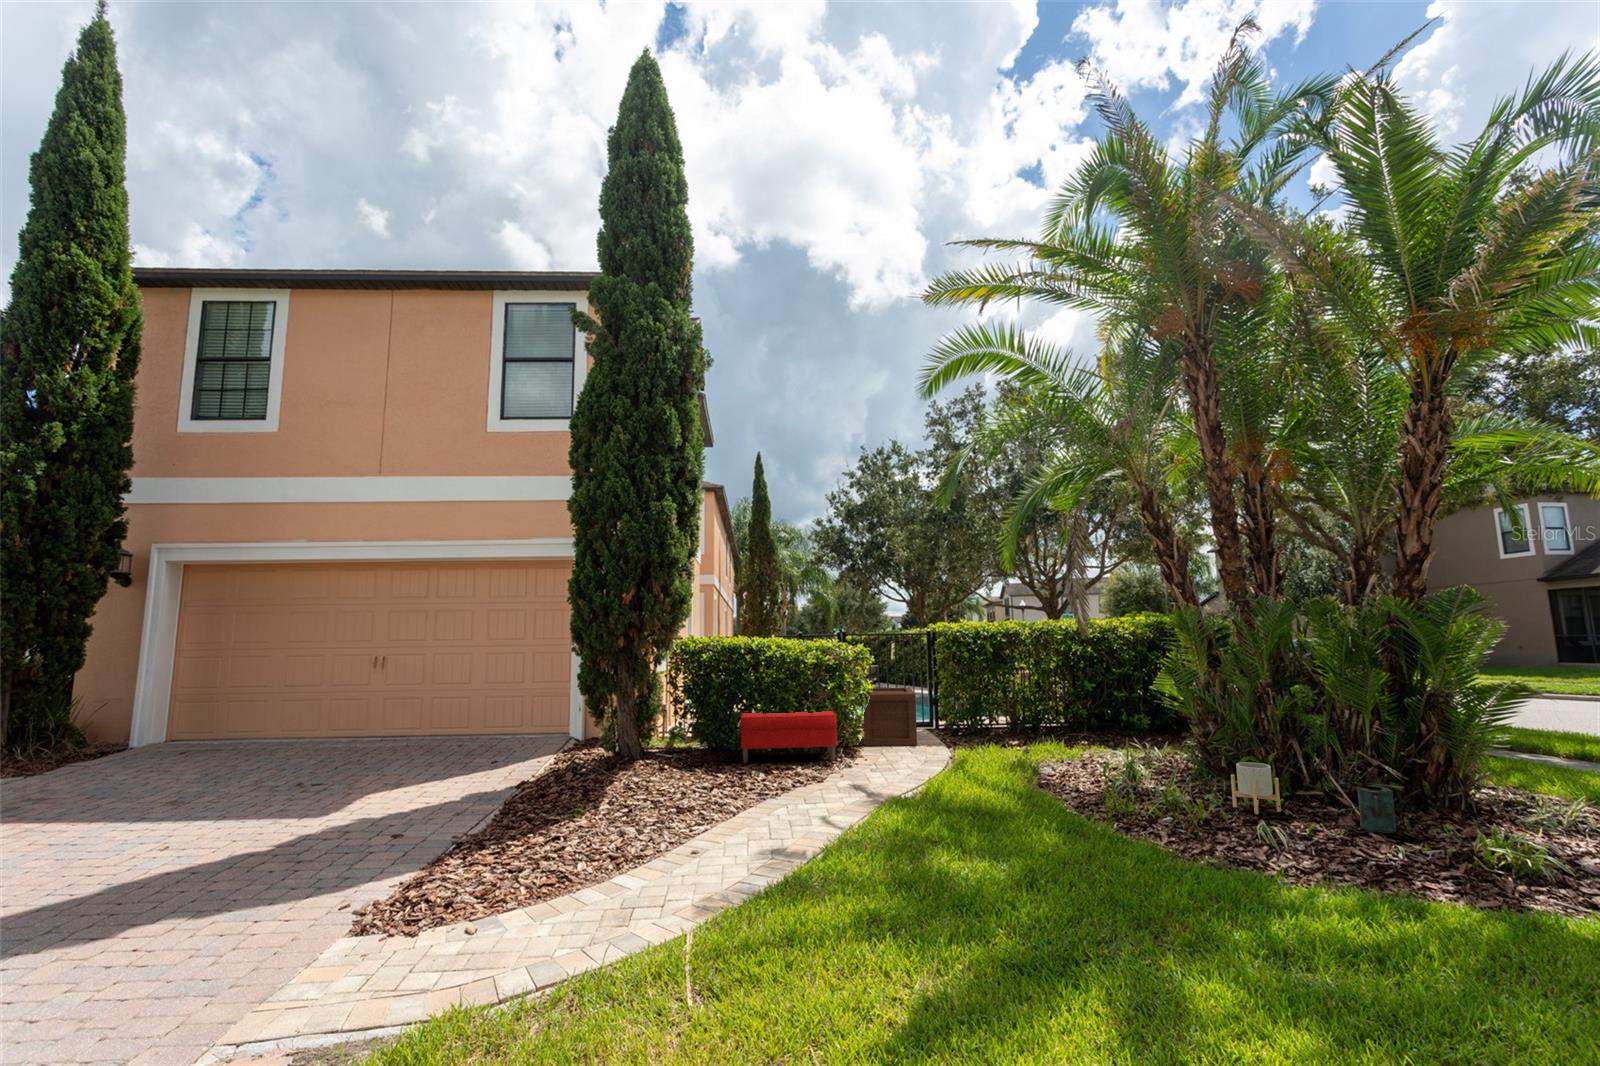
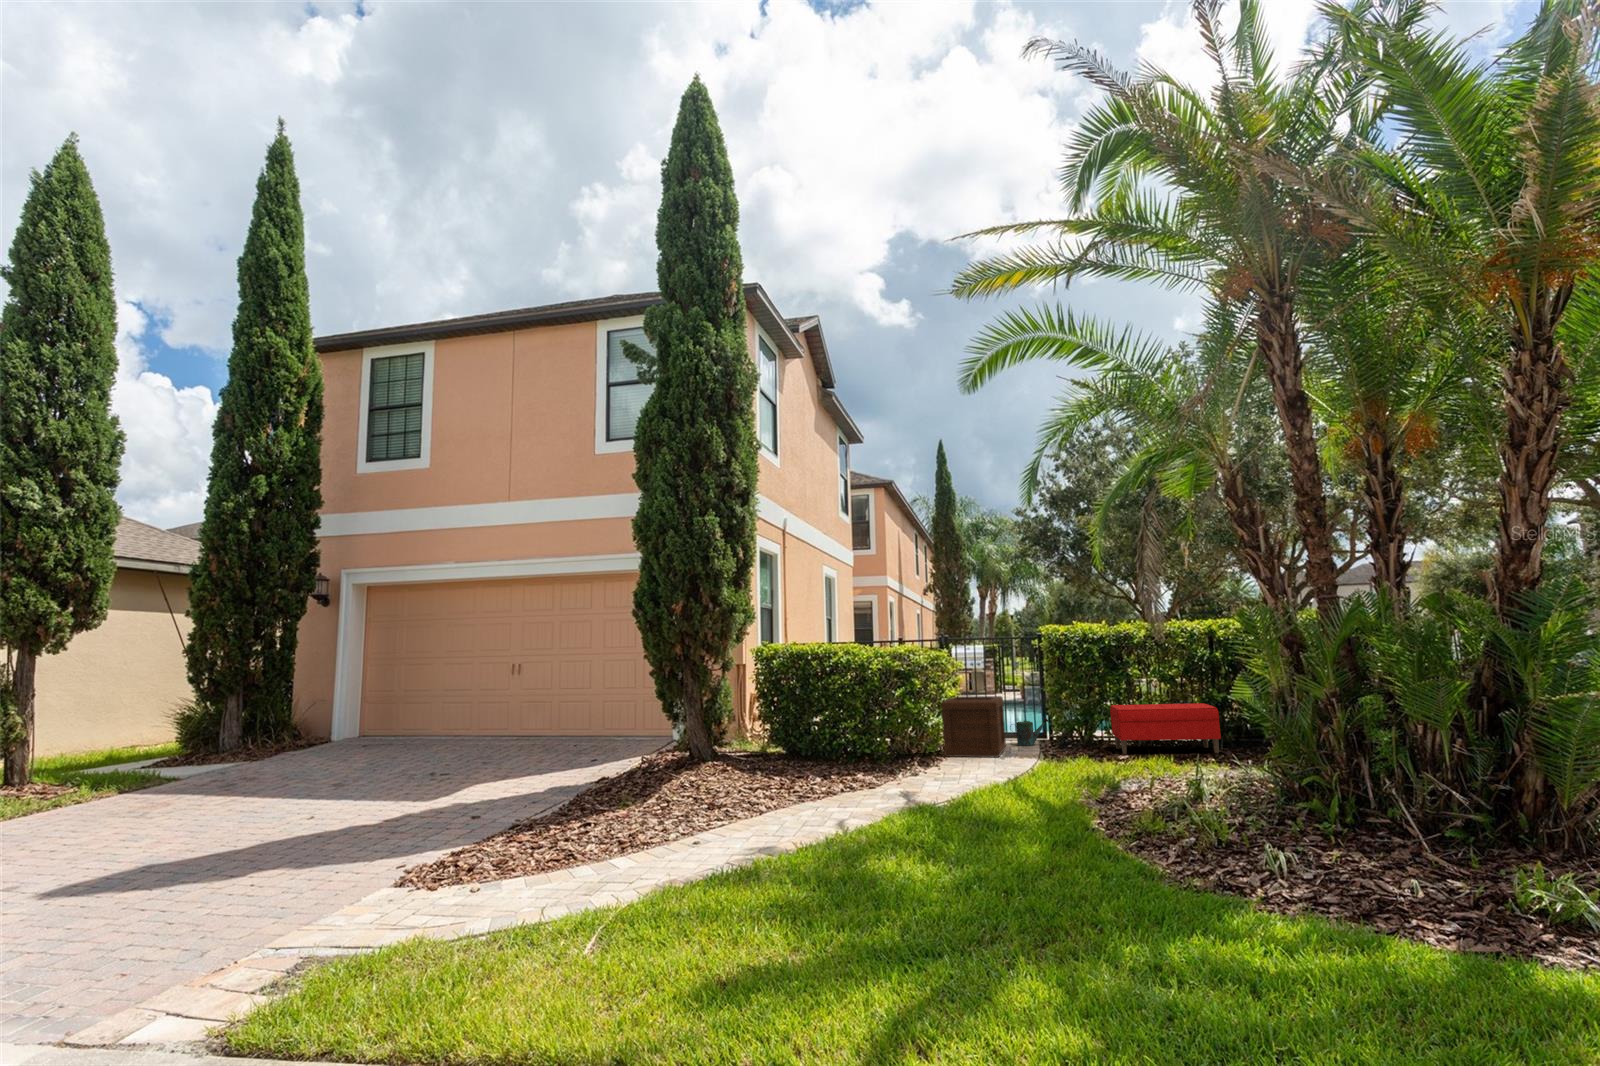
bench: present [740,709,837,763] -> present [1110,703,1221,754]
planter: present [1231,762,1281,814] -> none [1272,780,1327,837]
watering can: present [1357,775,1396,833] -> present [1010,718,1048,746]

